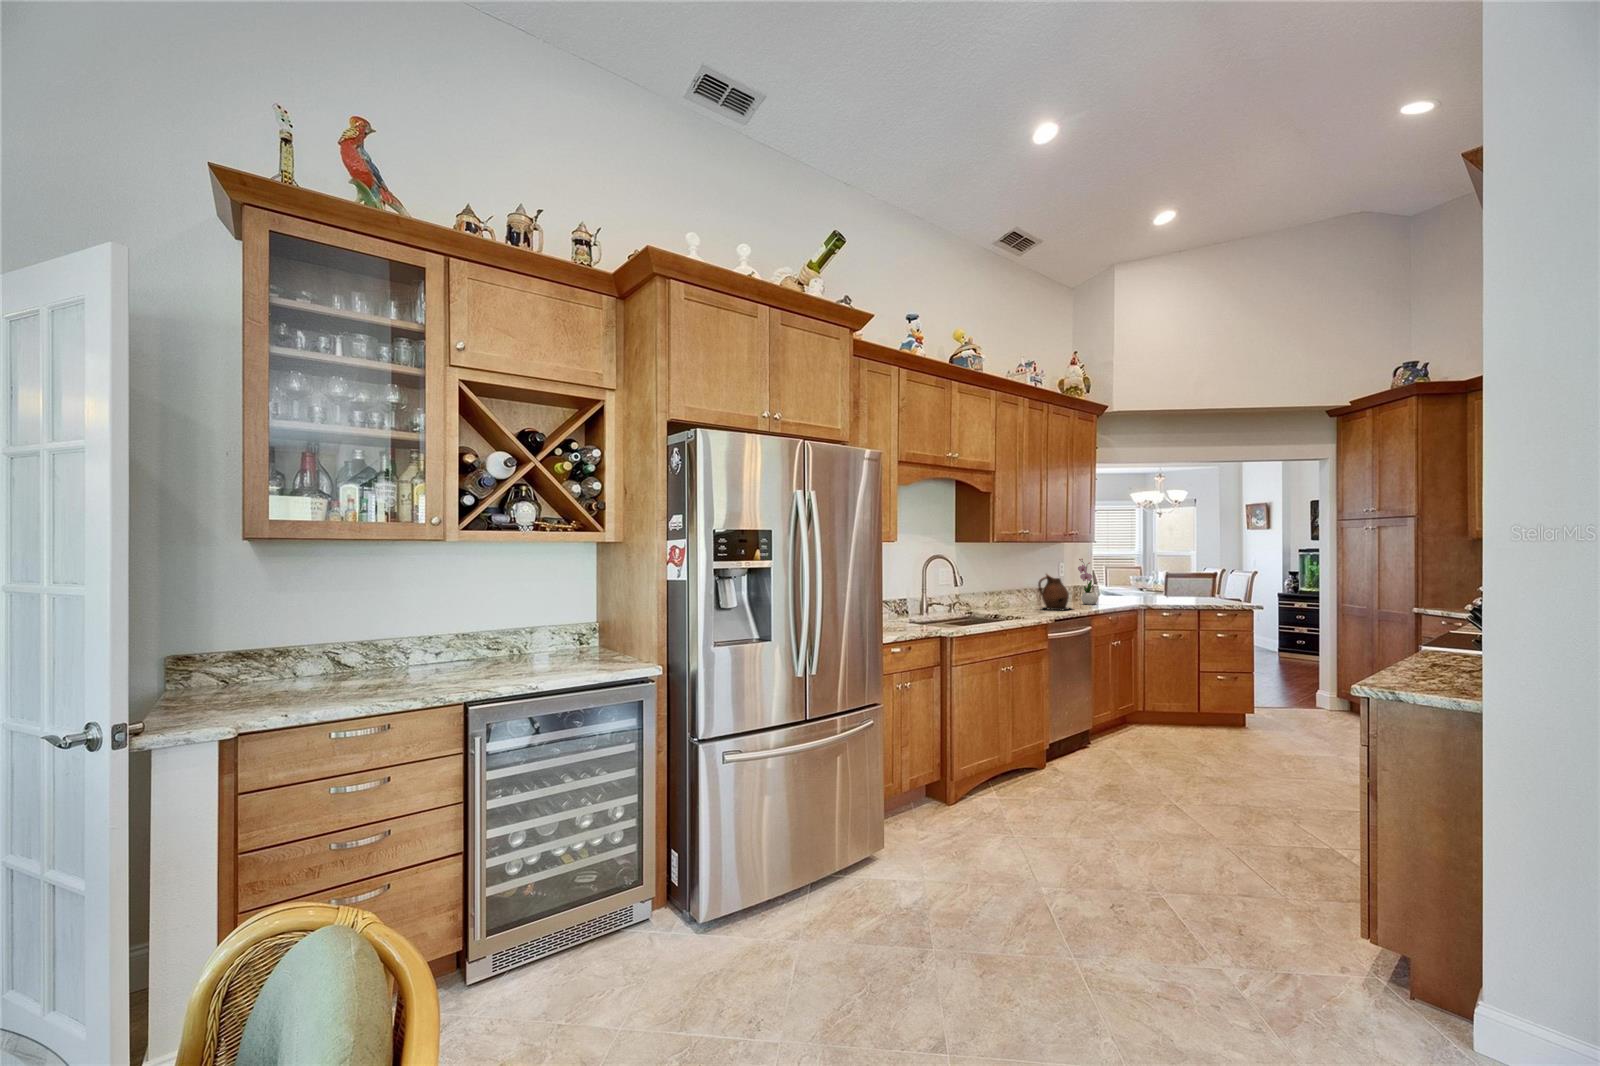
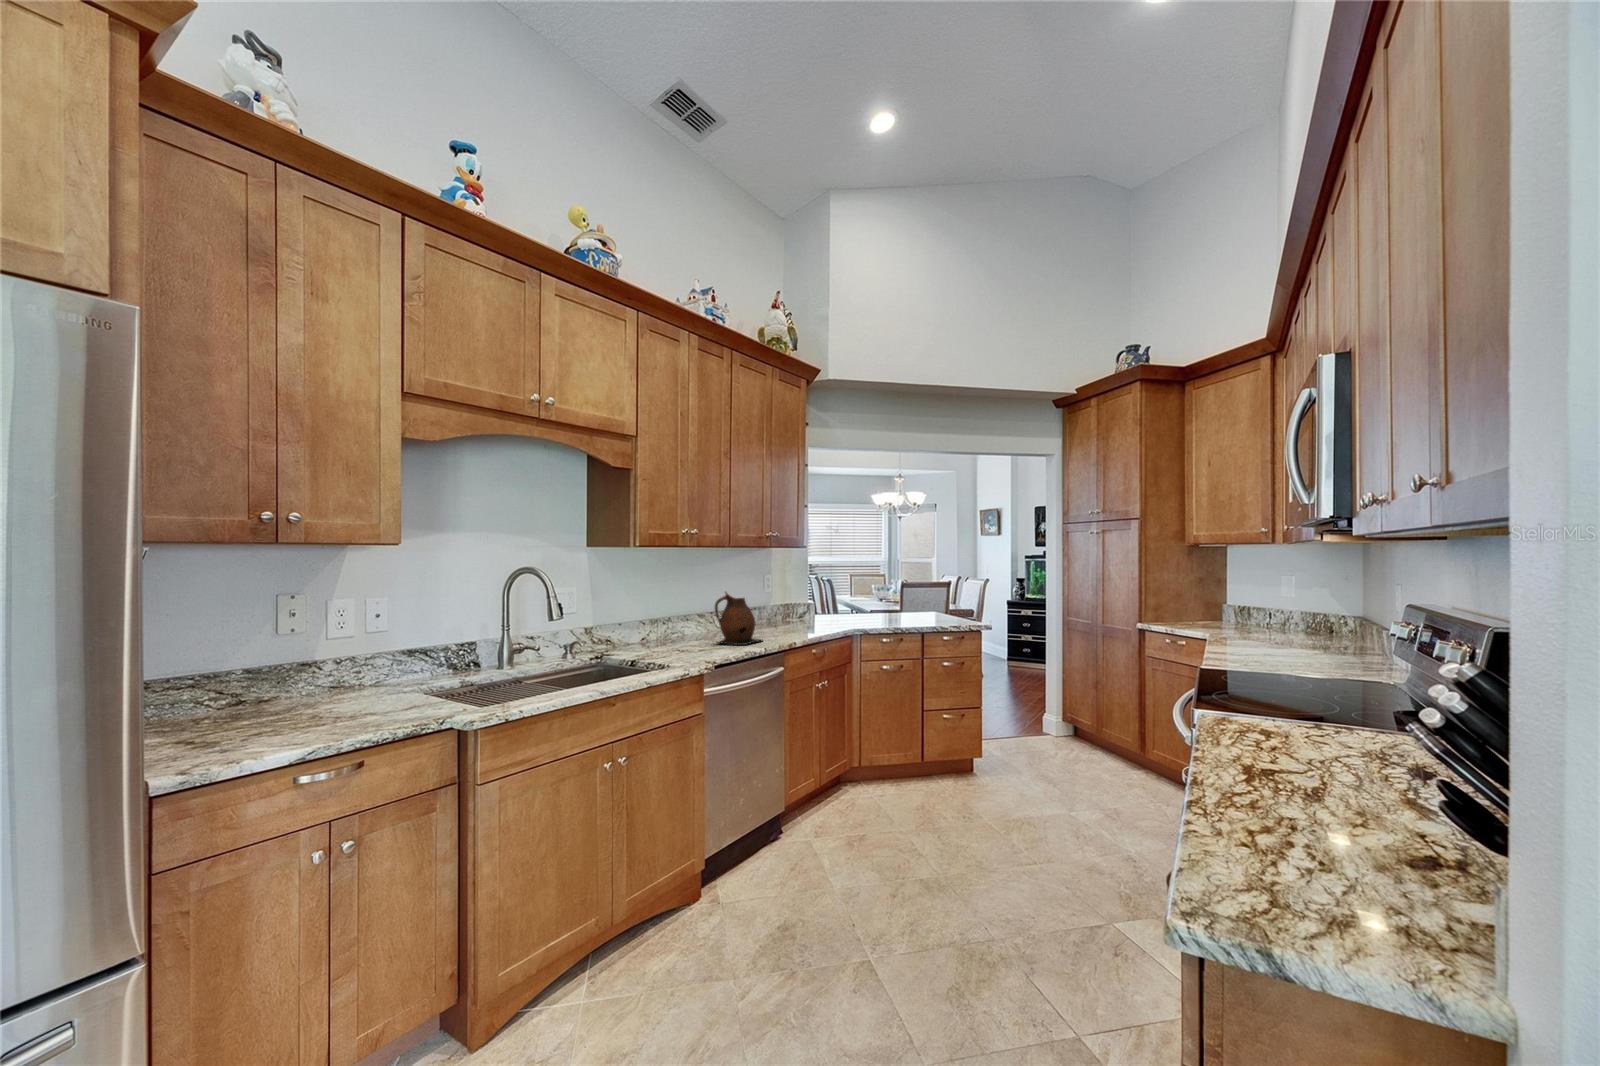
flower arrangement: present [1078,559,1098,605] -> none [779,569,807,631]

